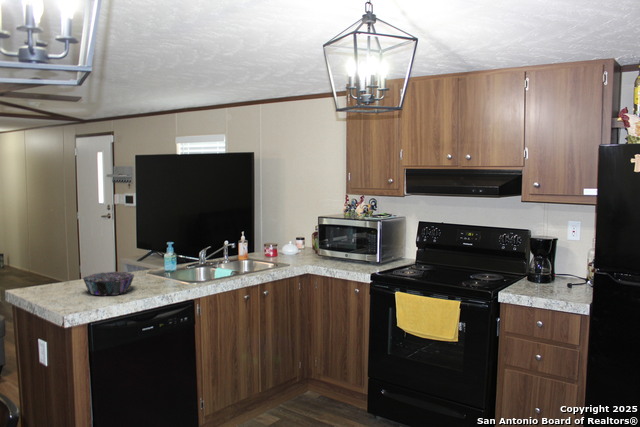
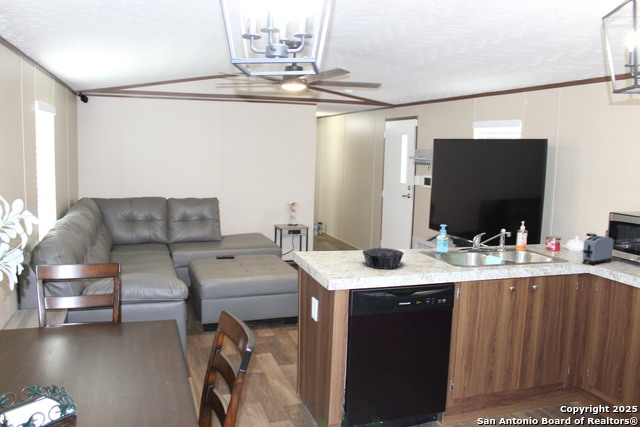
toaster: none [302,238,323,265] -> present [583,236,614,265]

